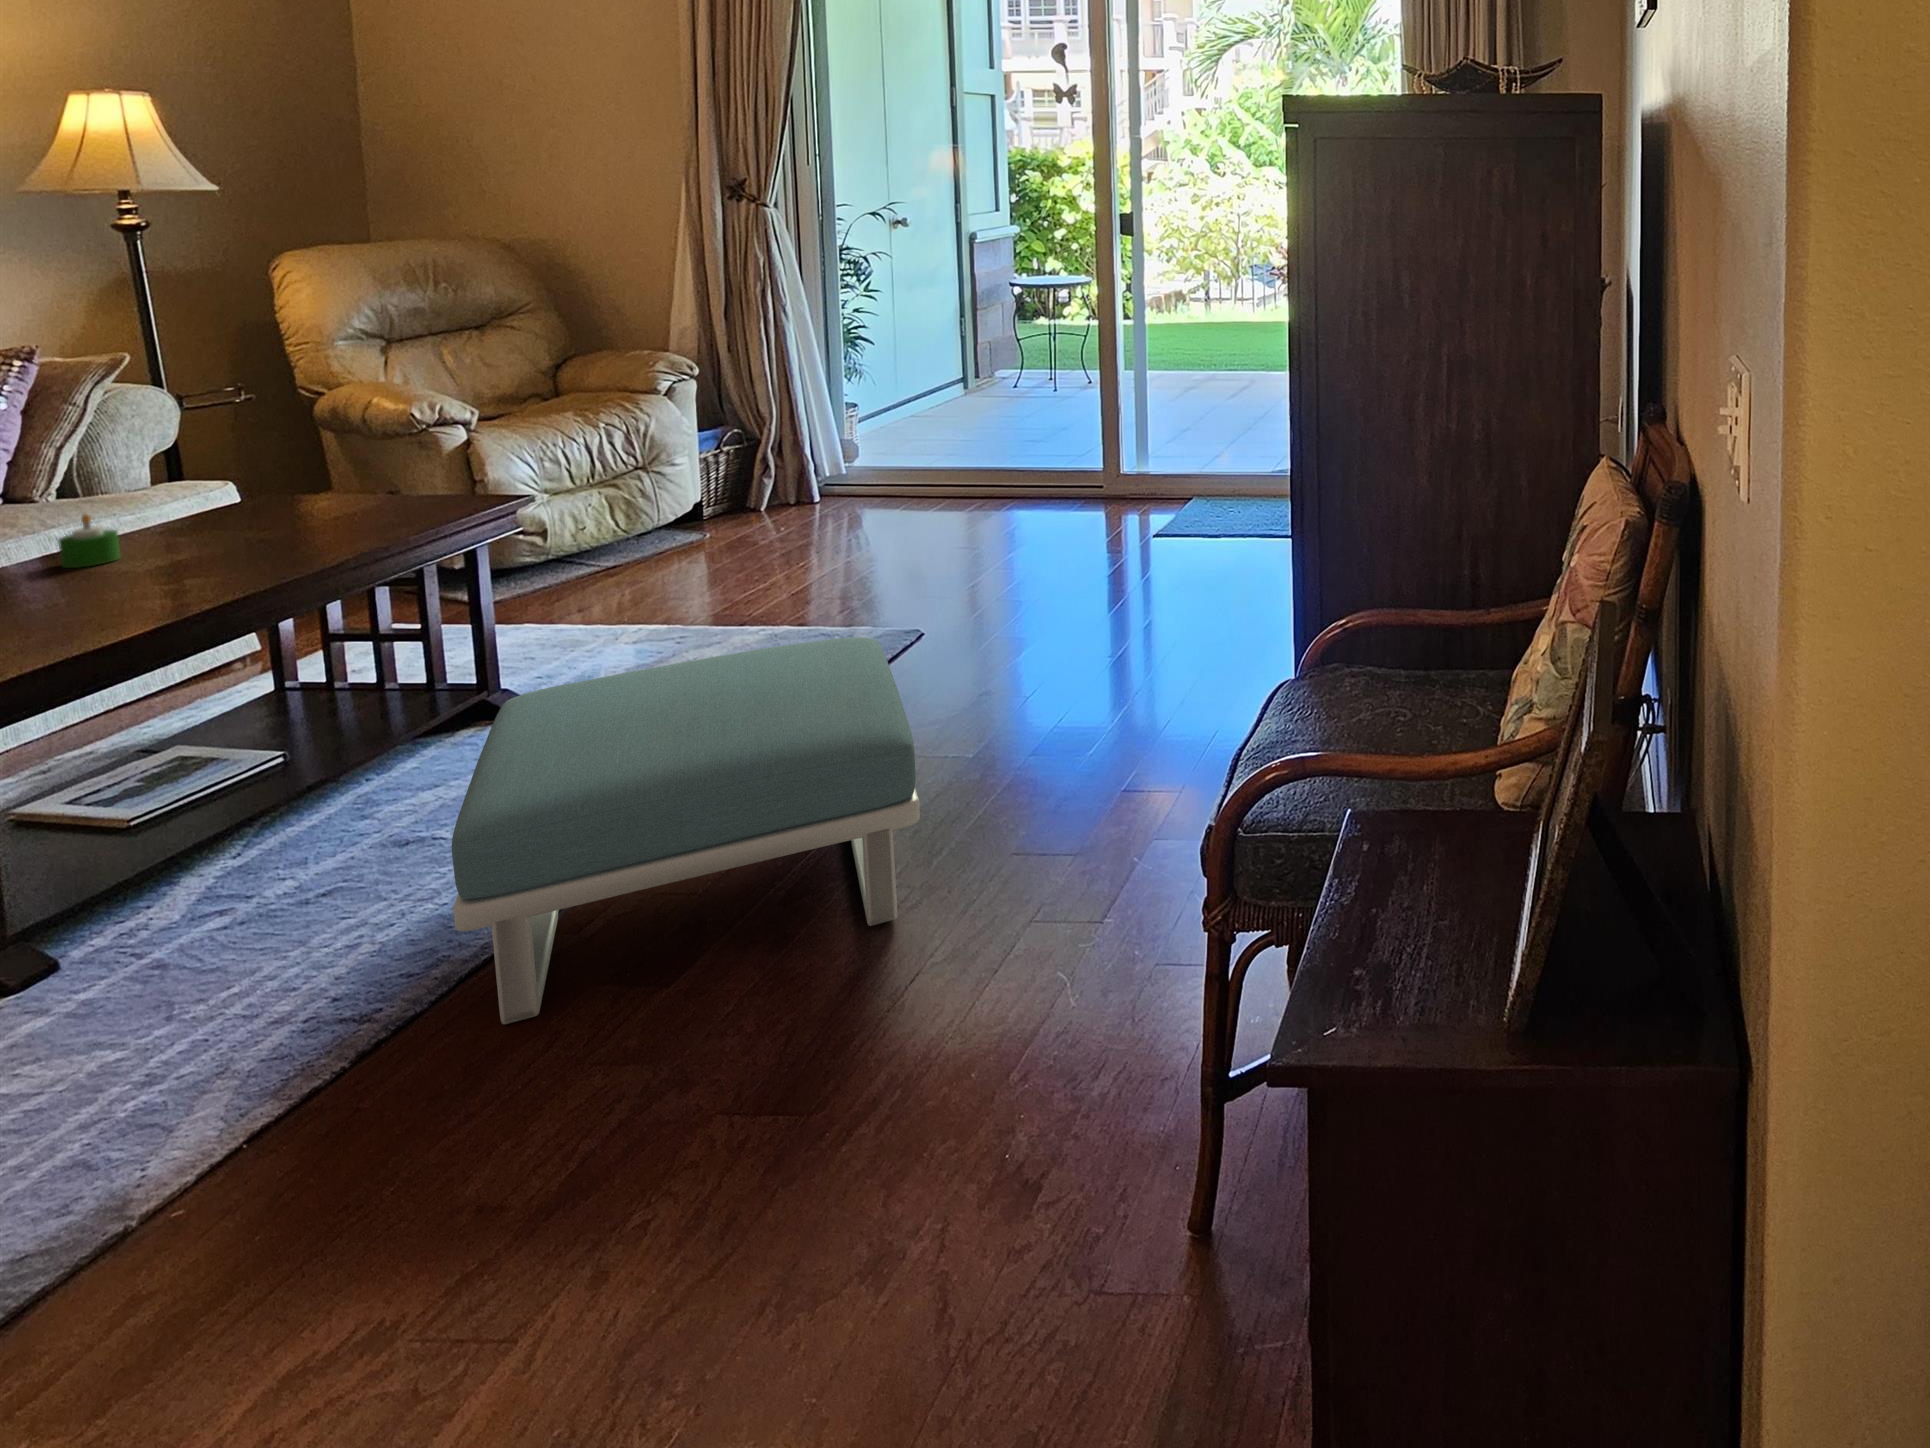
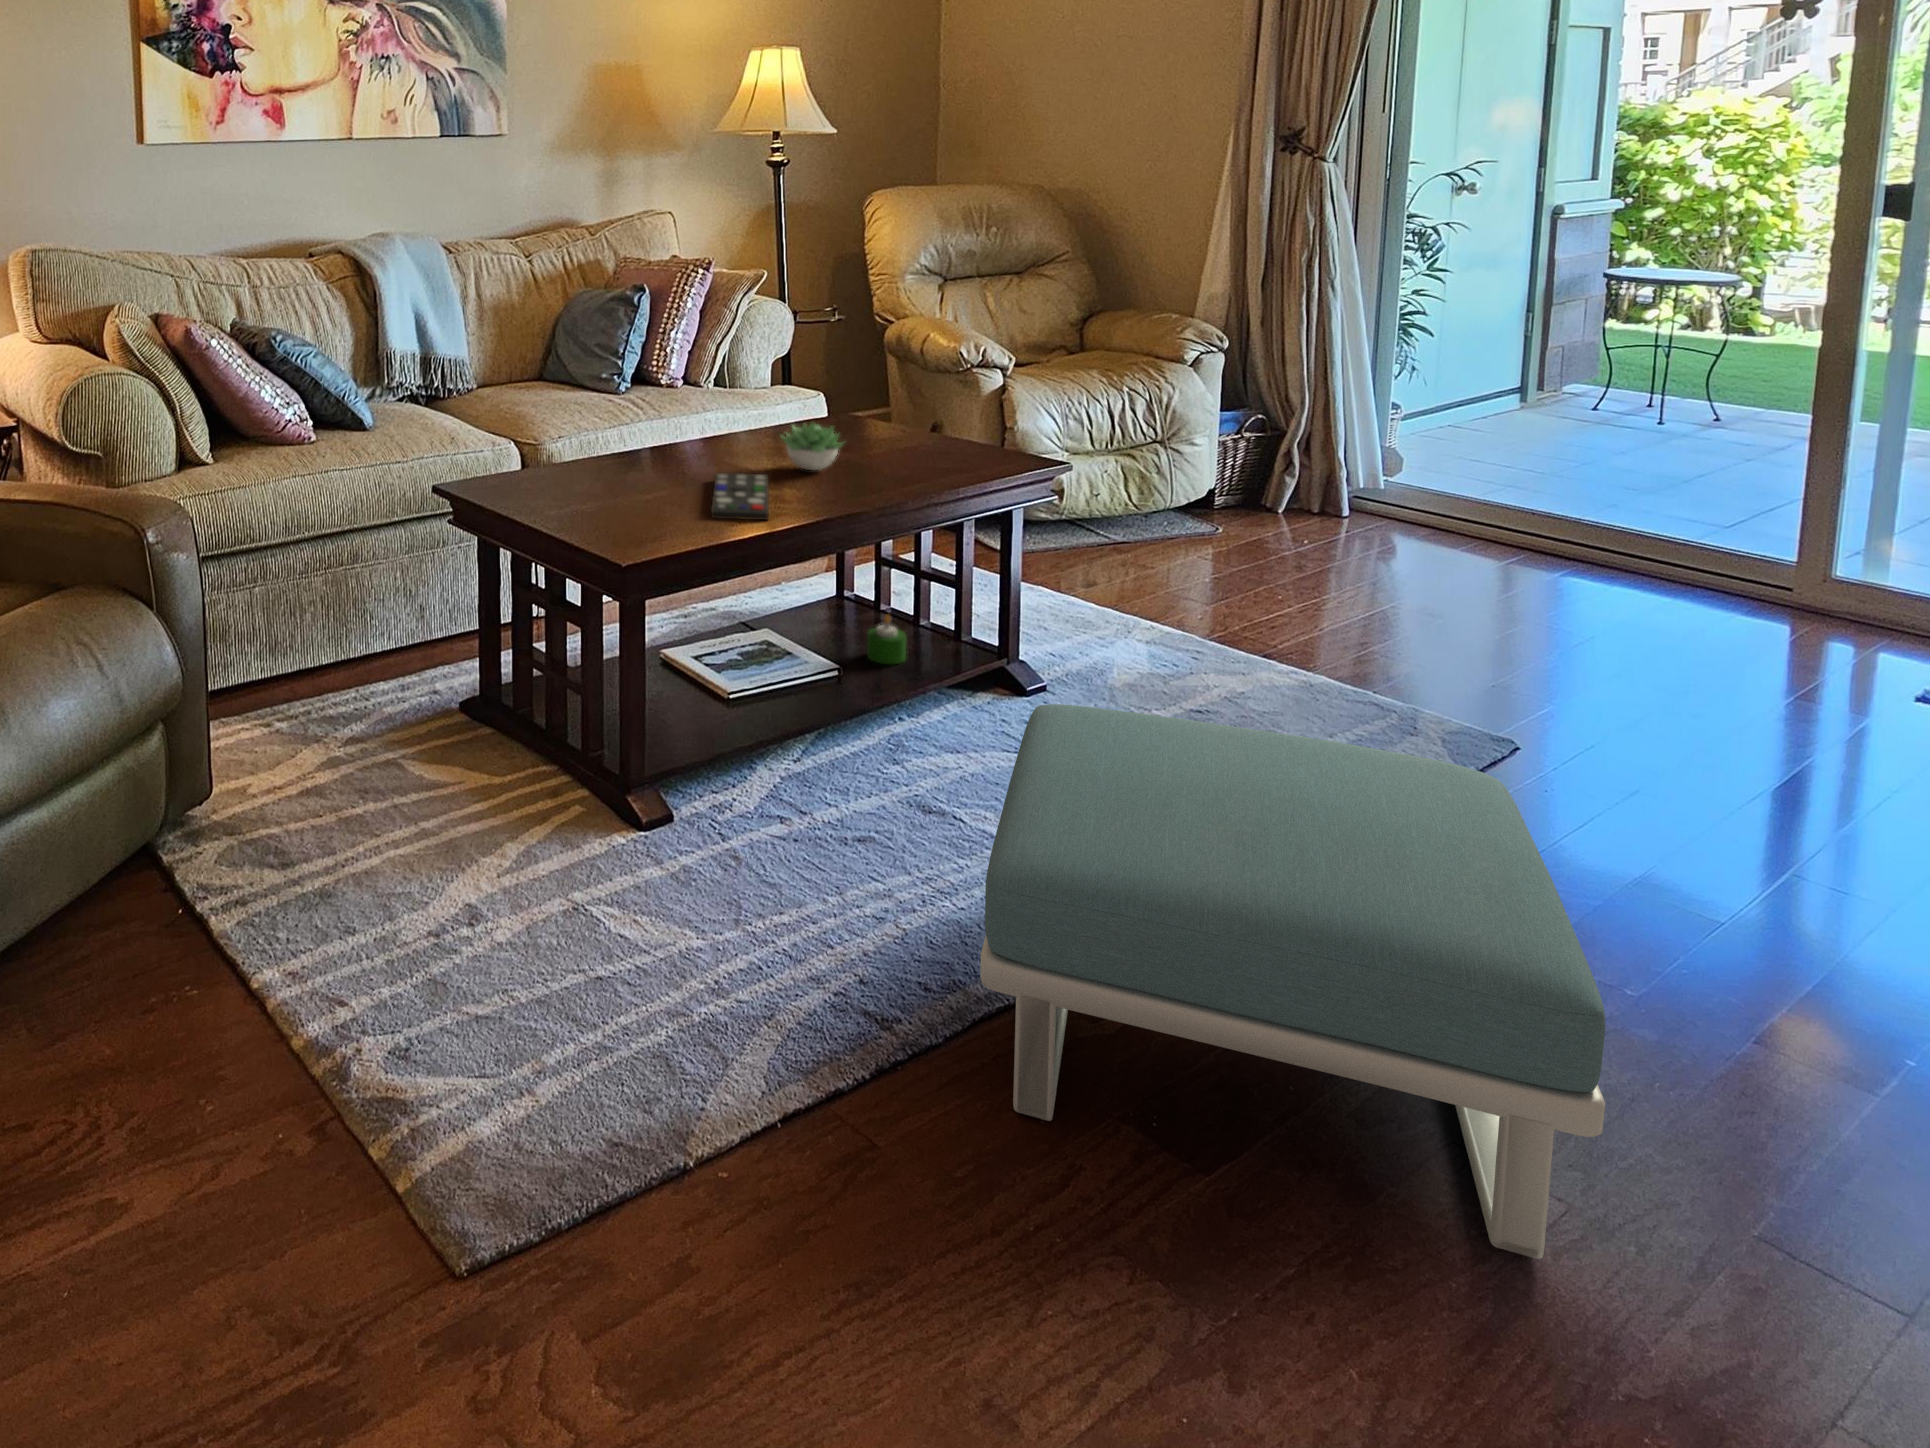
succulent plant: none [164,502,262,555] -> present [781,423,844,470]
candle: present [59,514,120,568] -> present [867,615,906,664]
remote control: none [66,569,158,628] -> present [711,473,769,520]

